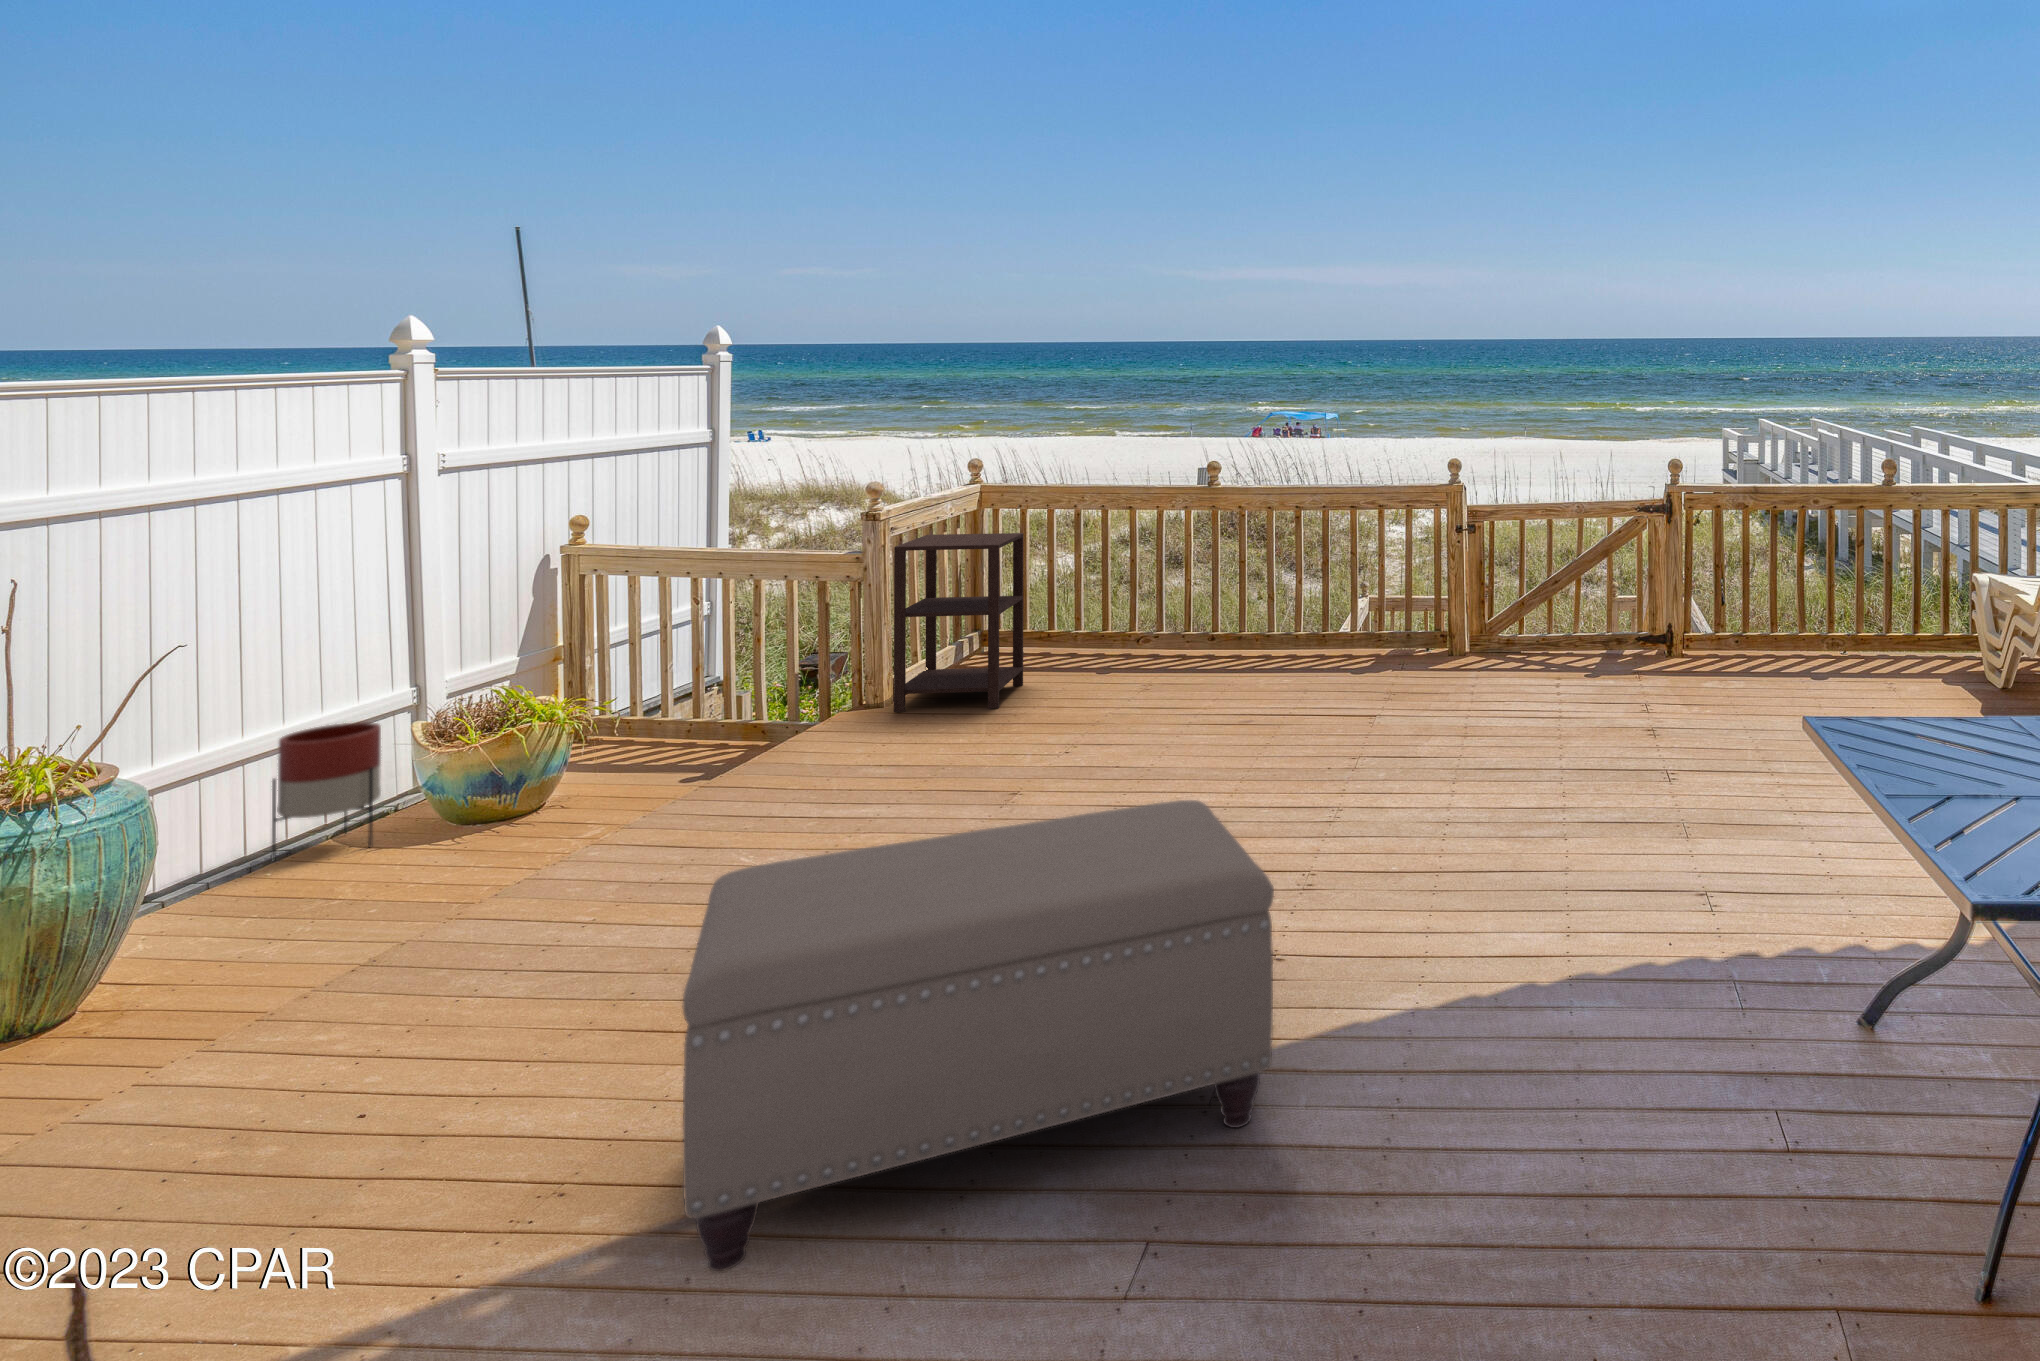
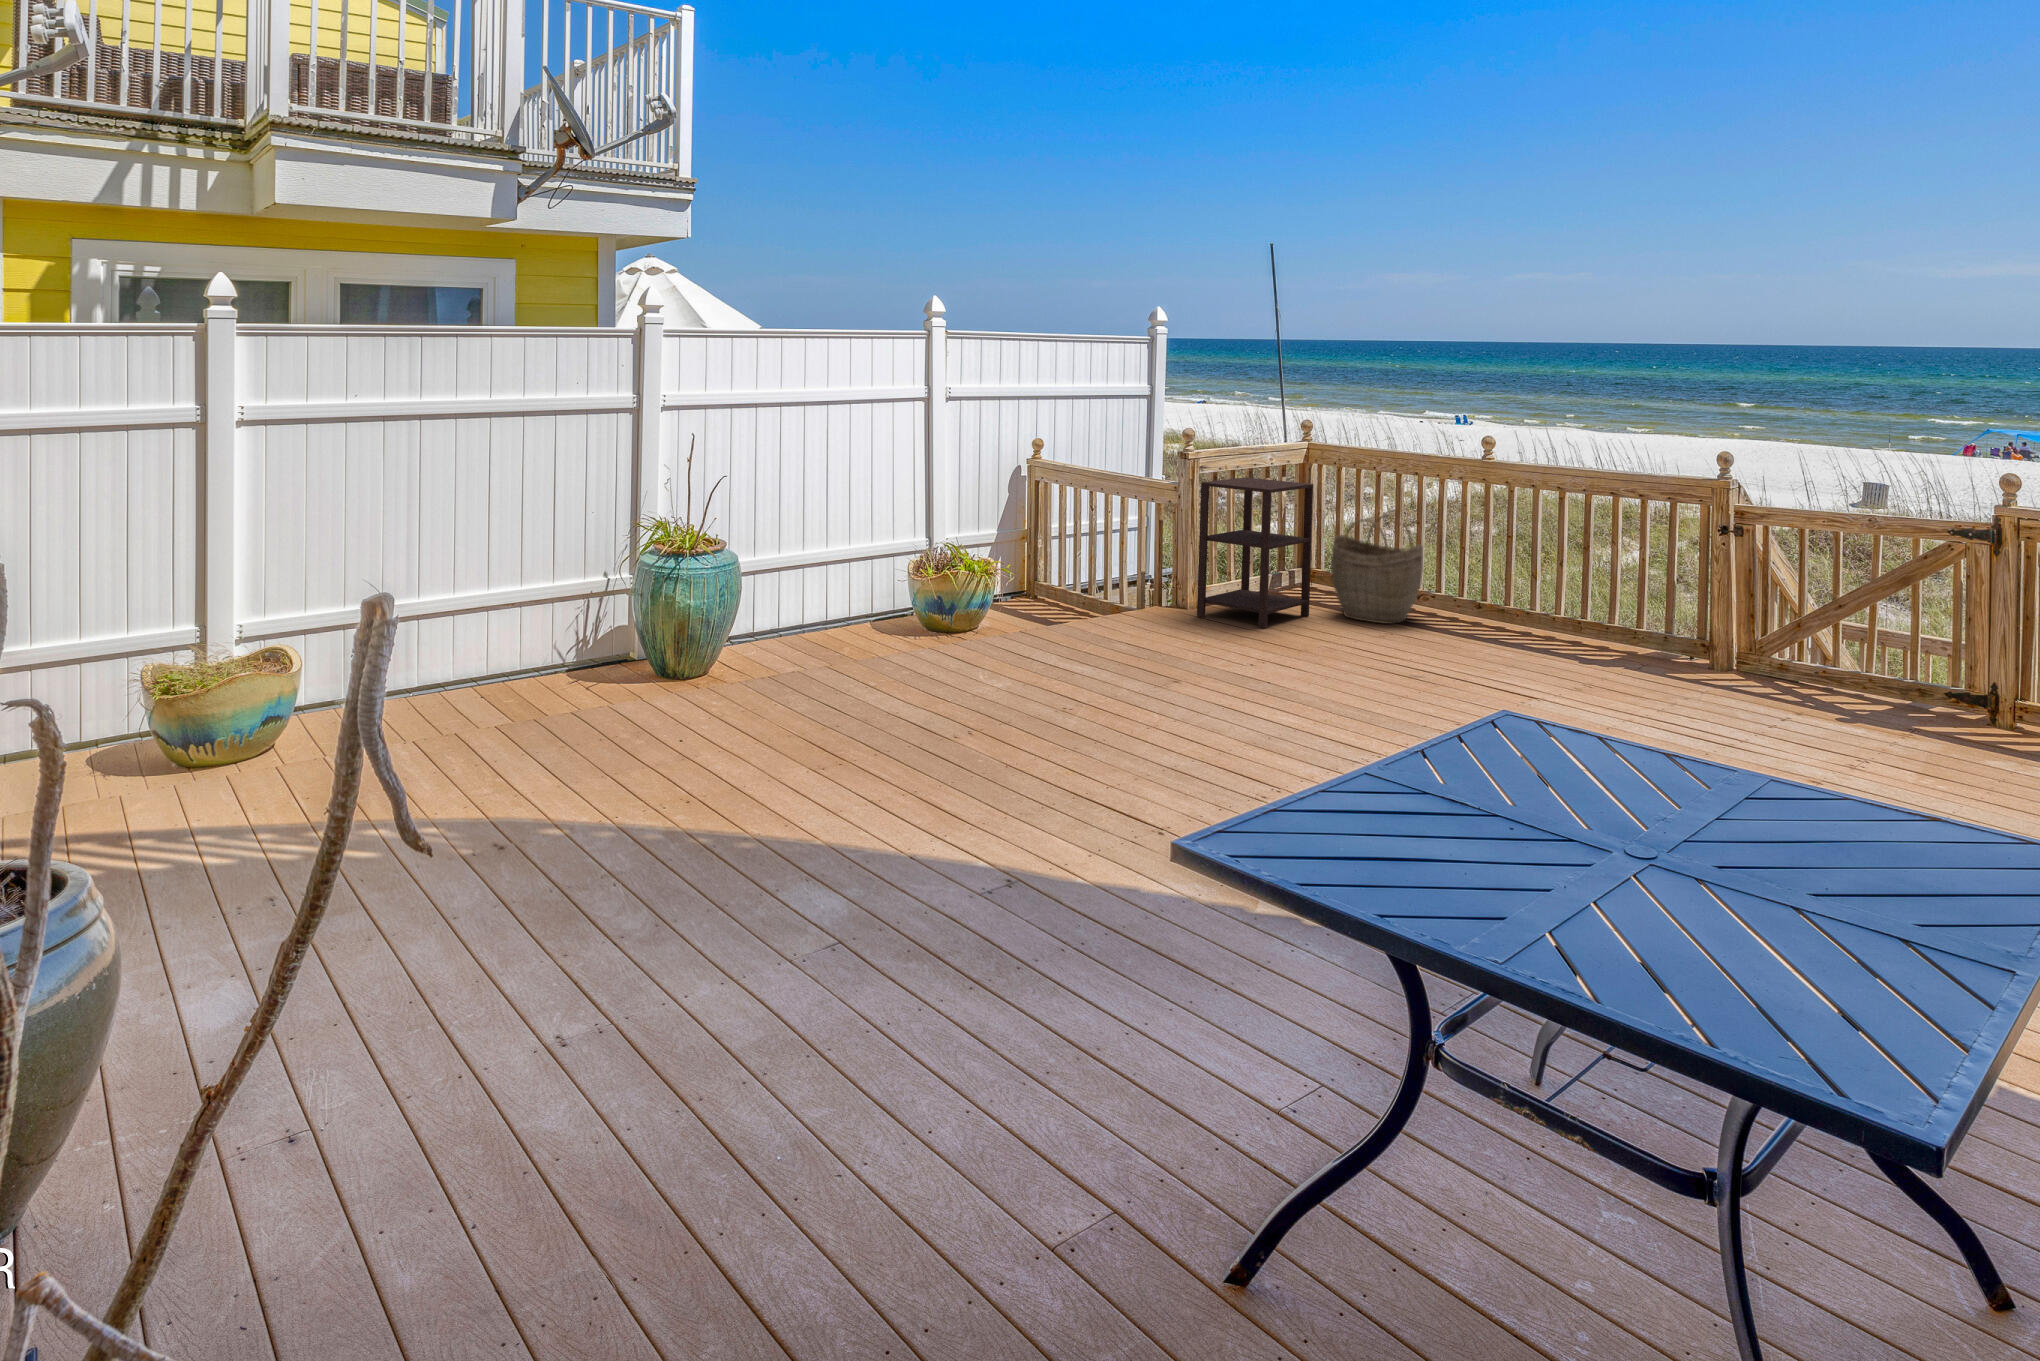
woven basket: none [1043,556,1147,678] -> present [1331,514,1423,624]
planter: present [271,722,381,860] -> none [834,553,889,634]
ottoman: present [682,800,1274,1271] -> none [665,650,1085,927]

